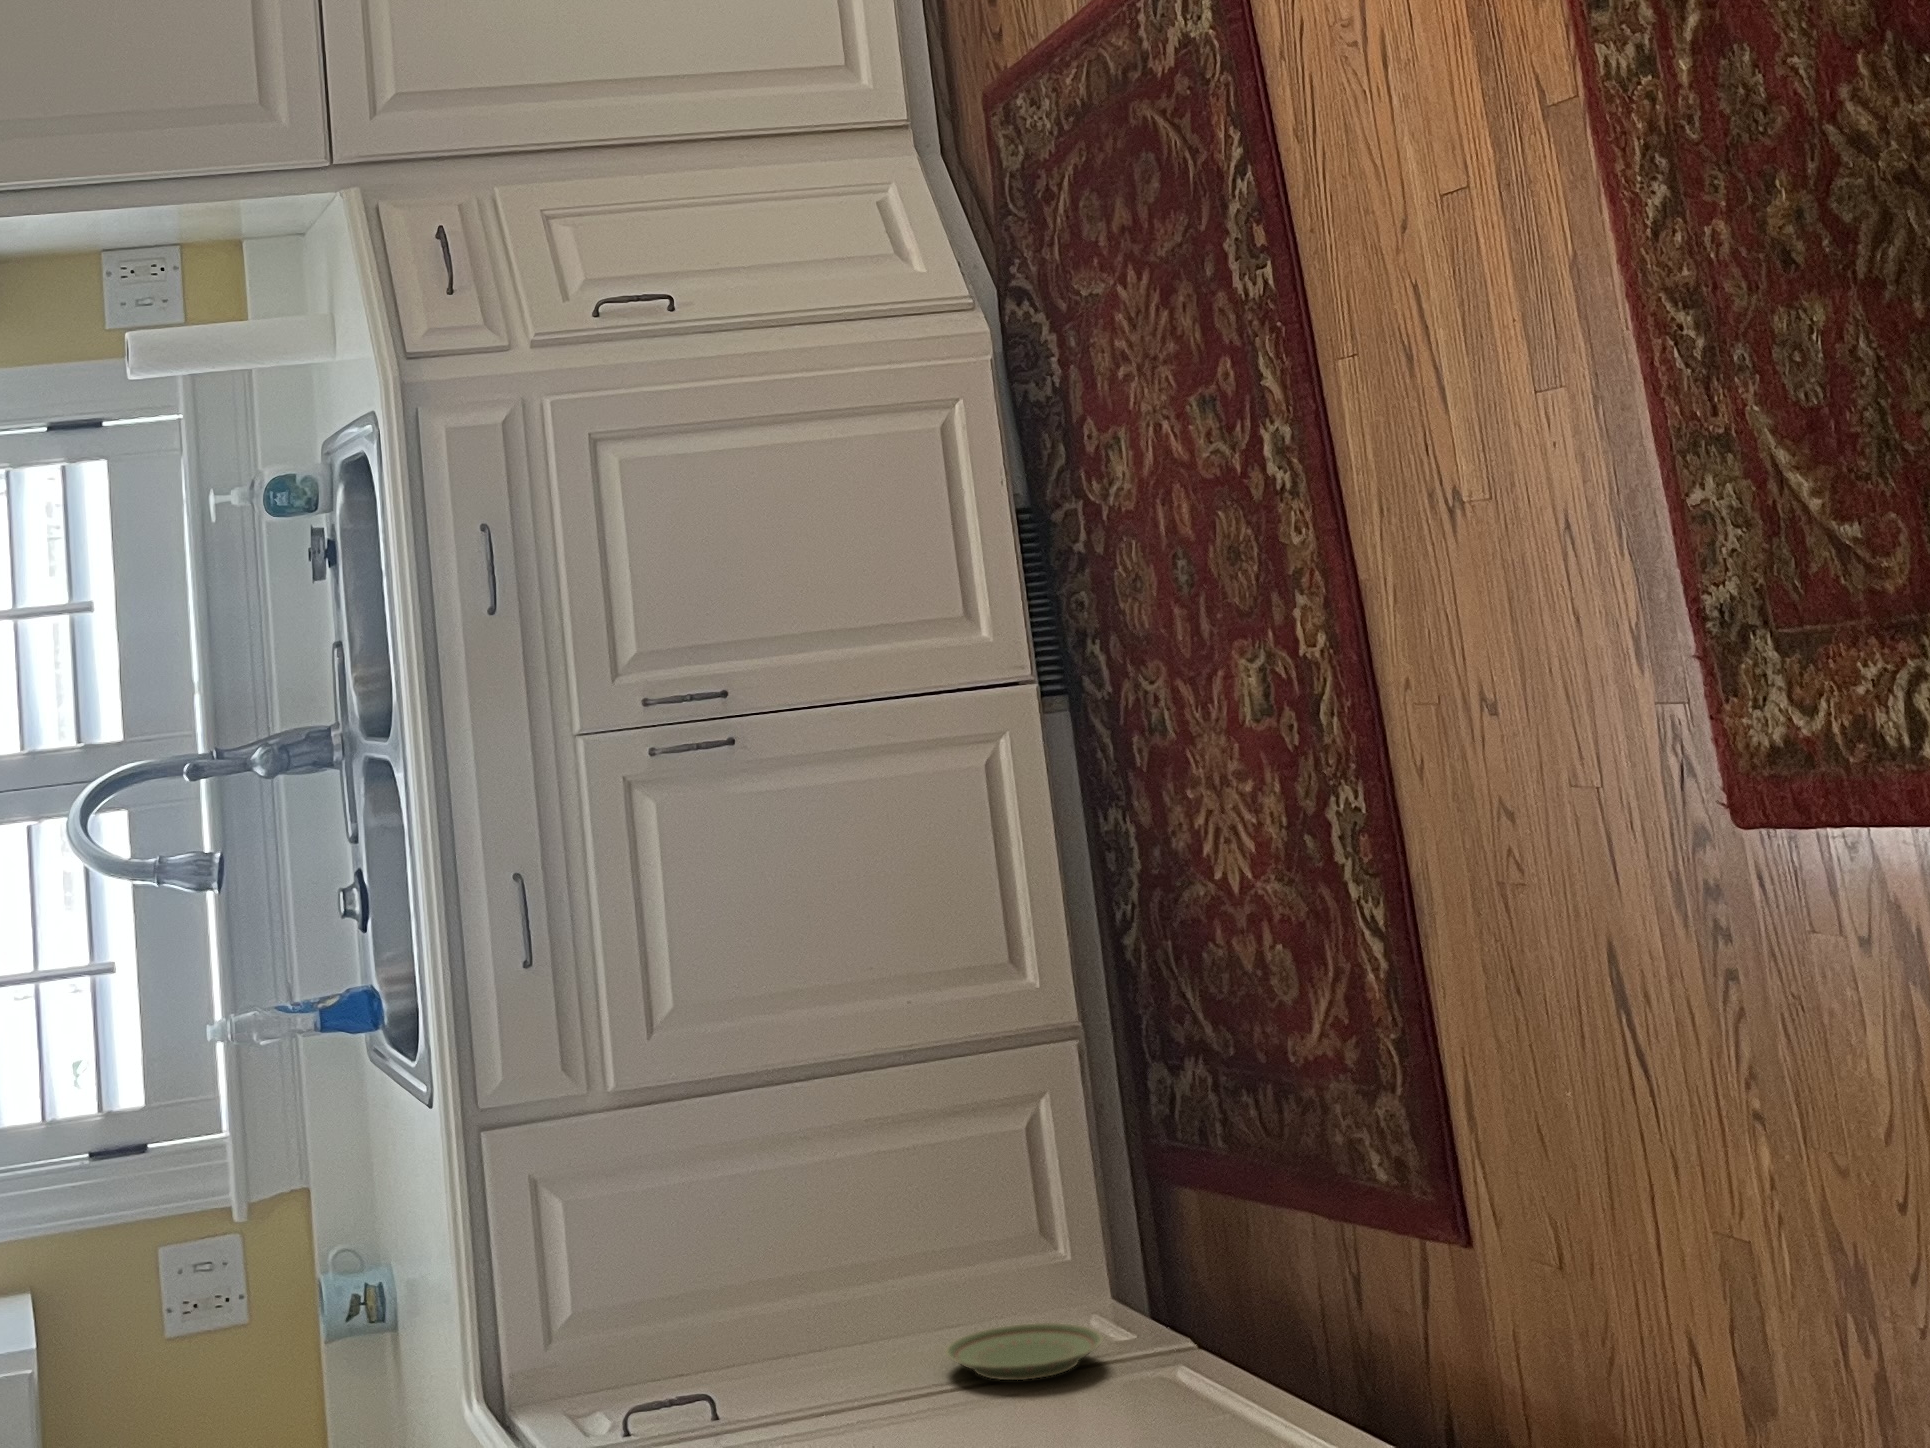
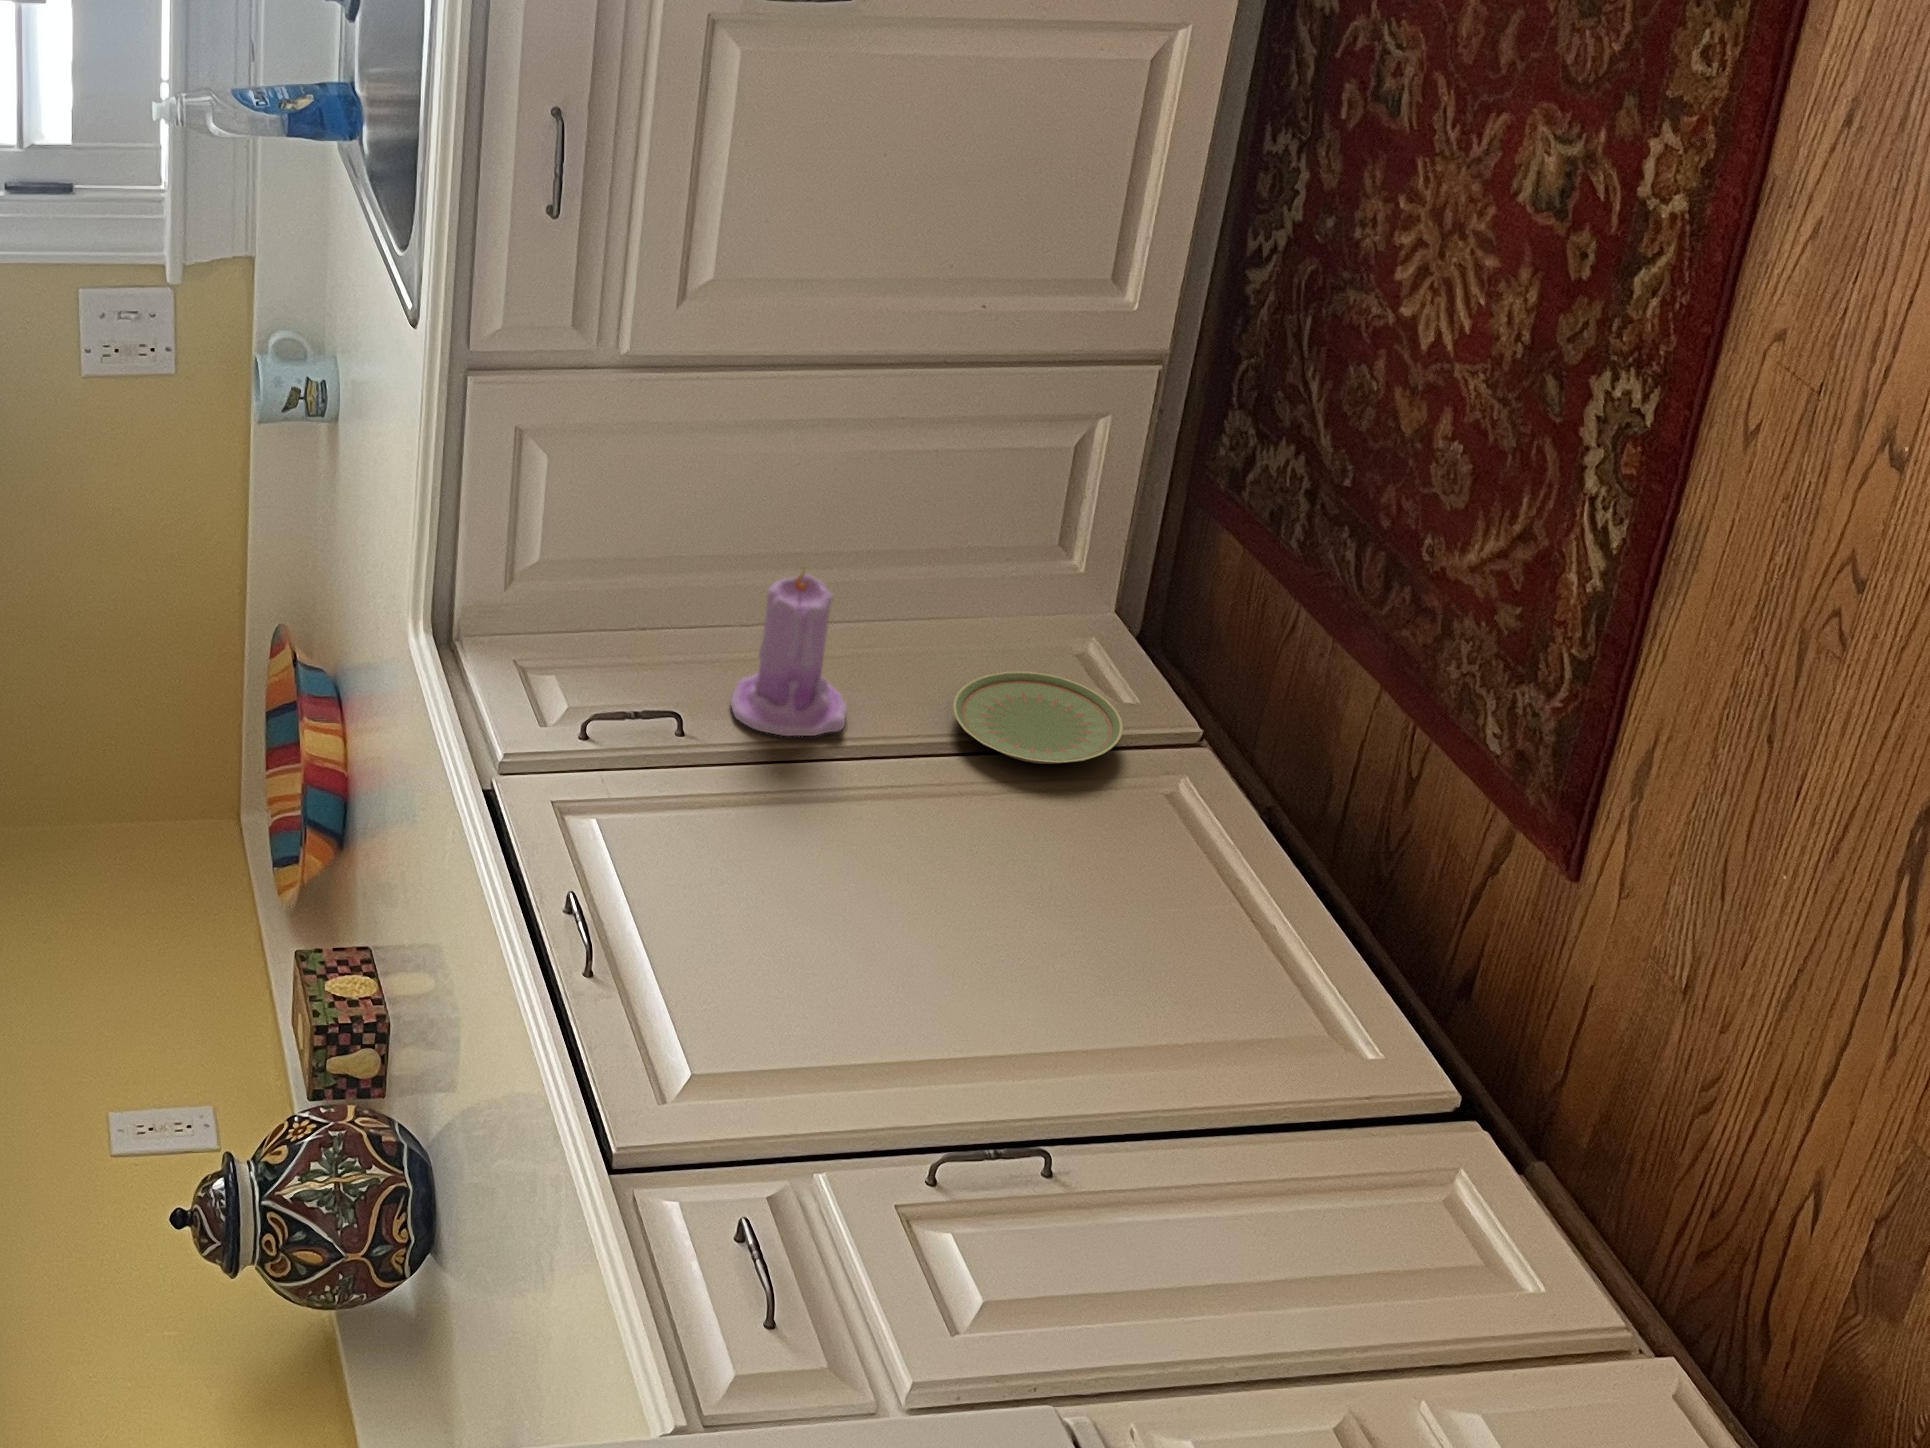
candle: none [741,1223,849,1397] -> present [731,572,847,736]

